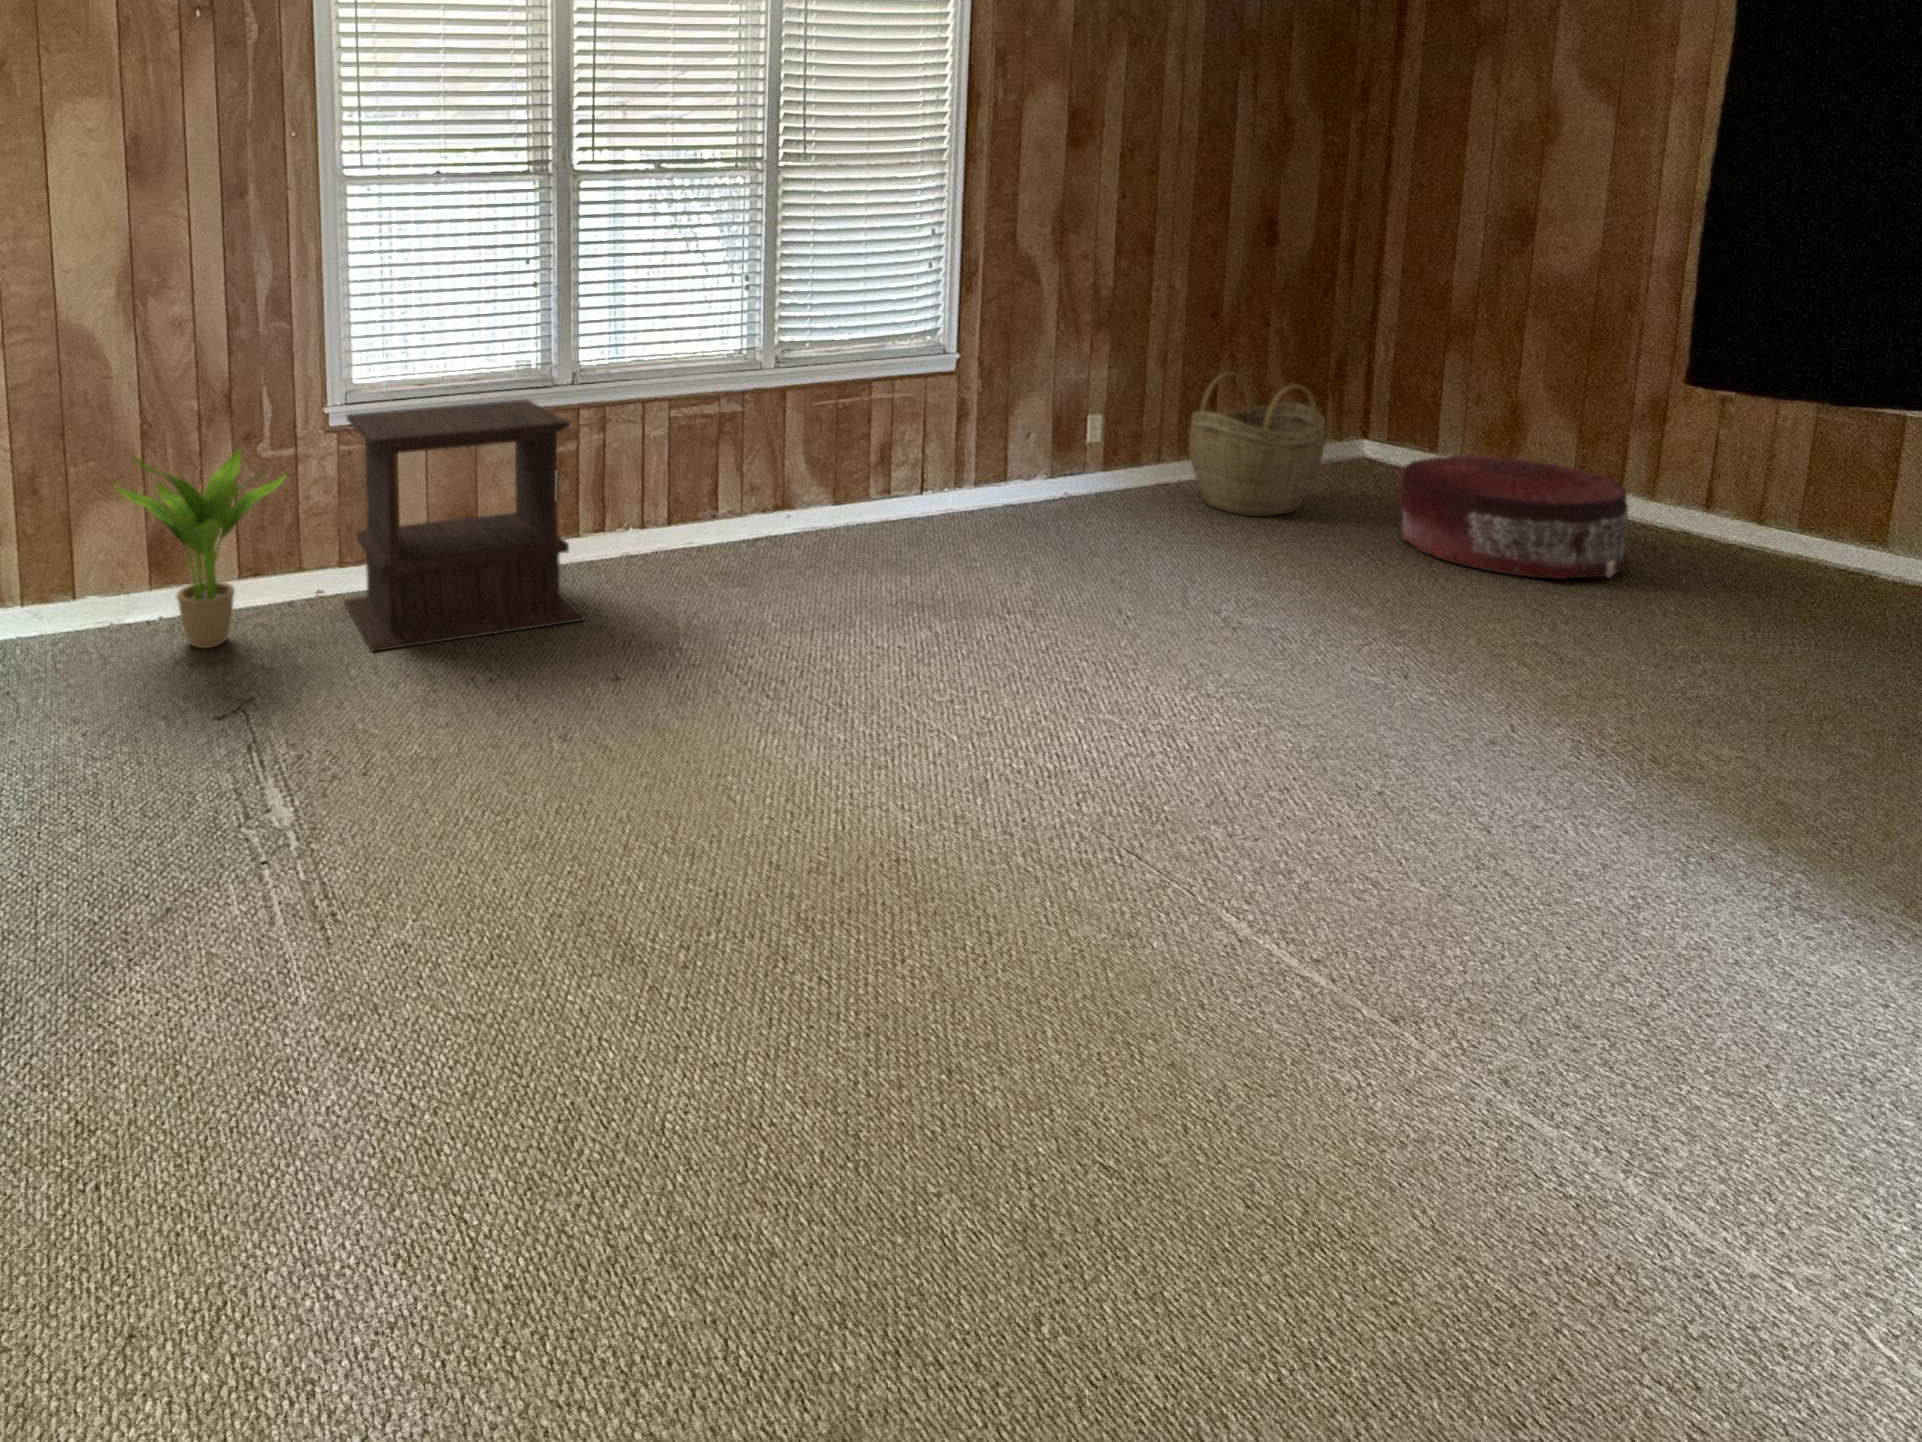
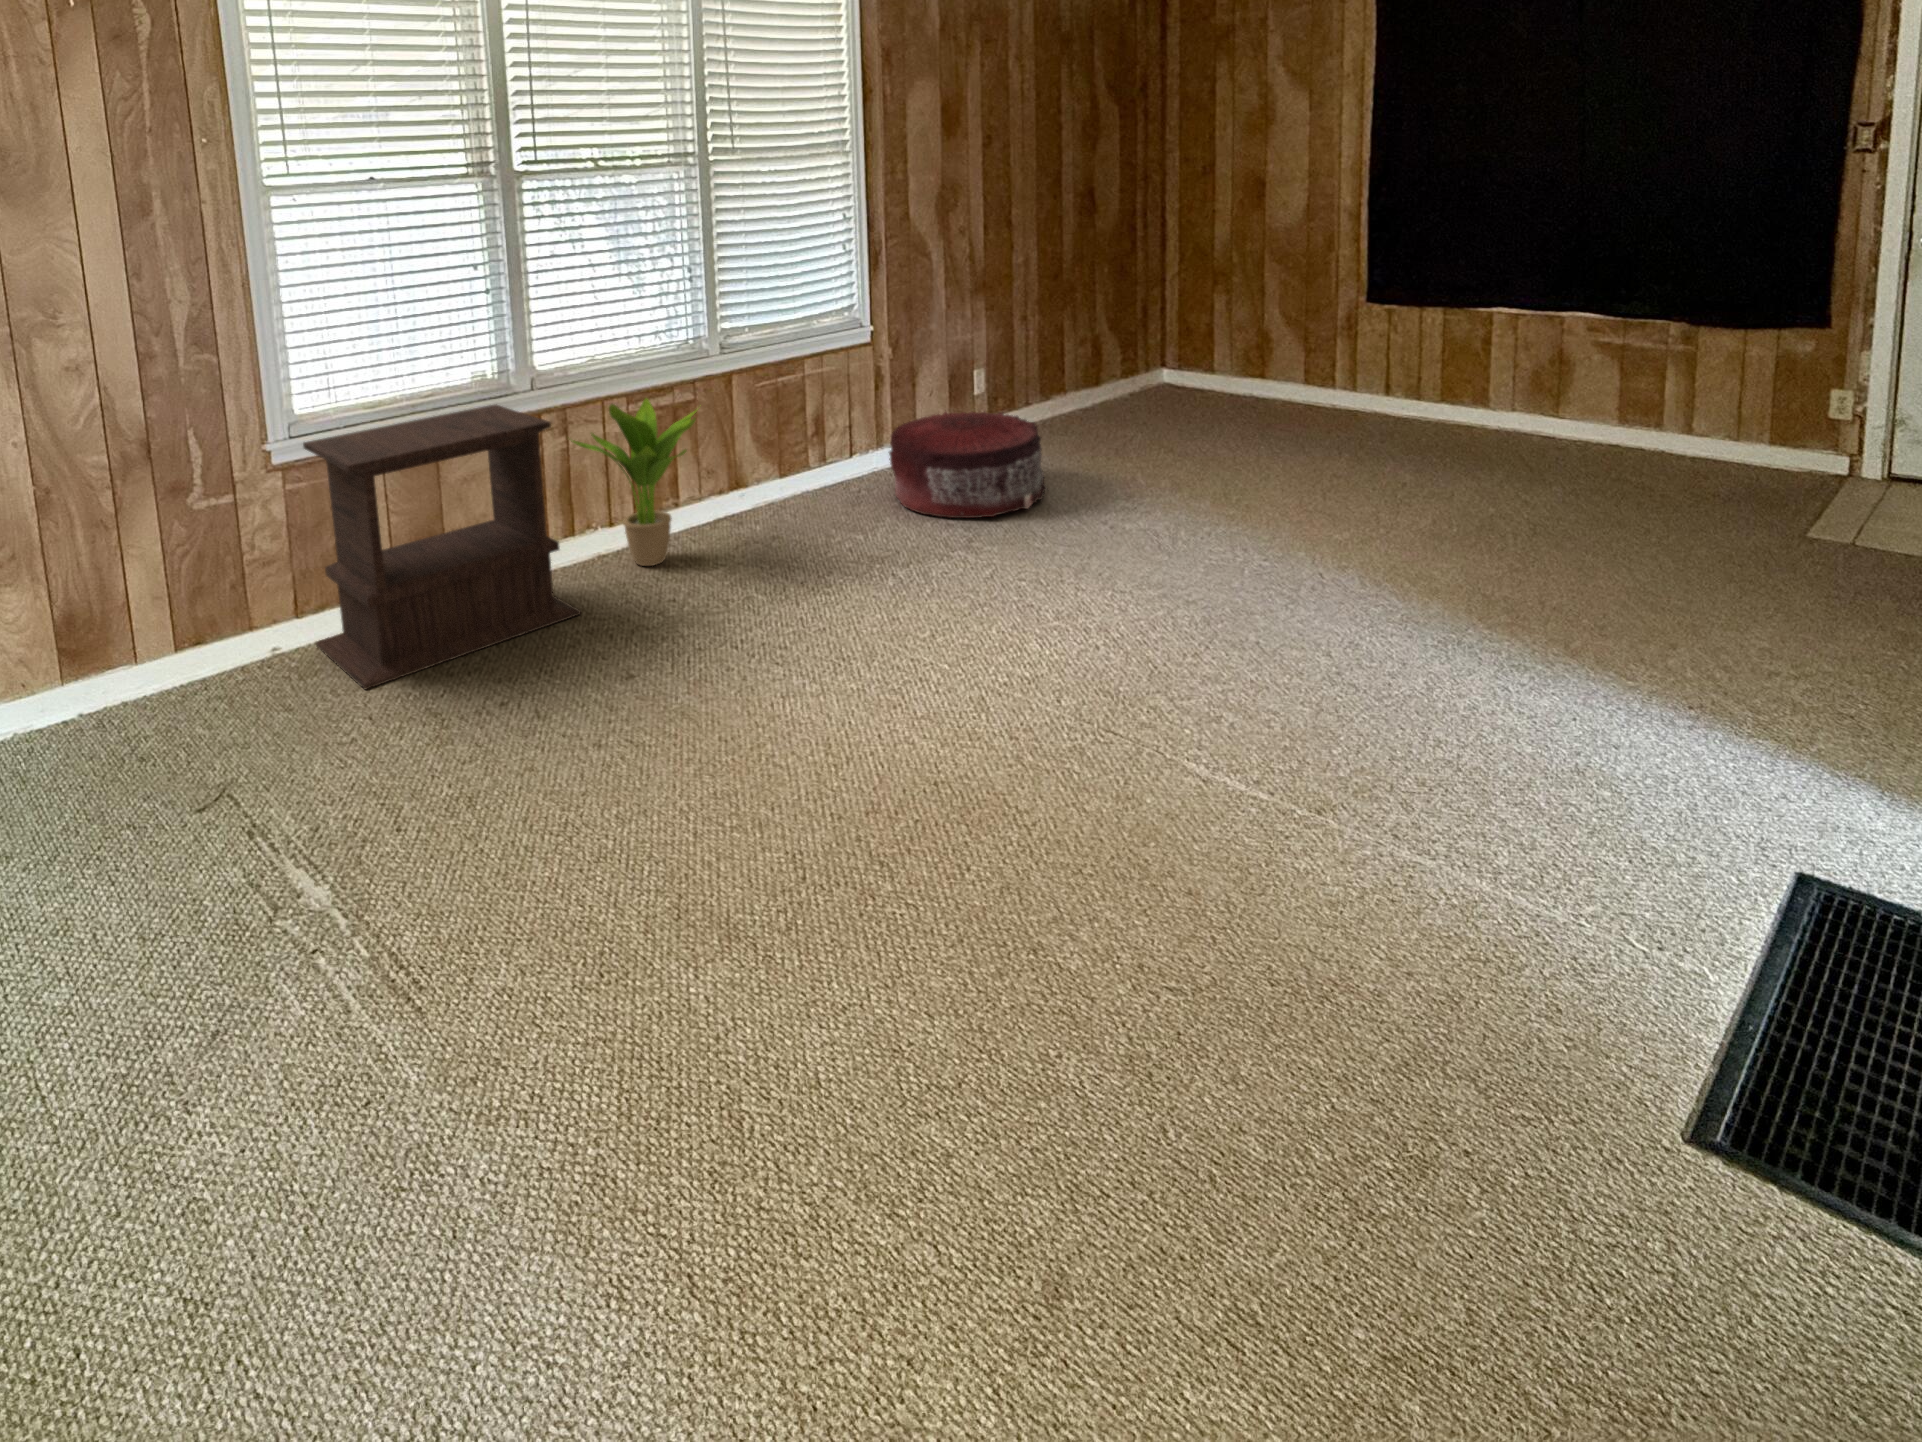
woven basket: present [1189,372,1325,516] -> none [1037,317,1129,431]
potted plant: present [115,449,286,648] -> present [571,398,696,566]
pouf: present [1399,454,1628,579] -> present [889,412,1047,518]

